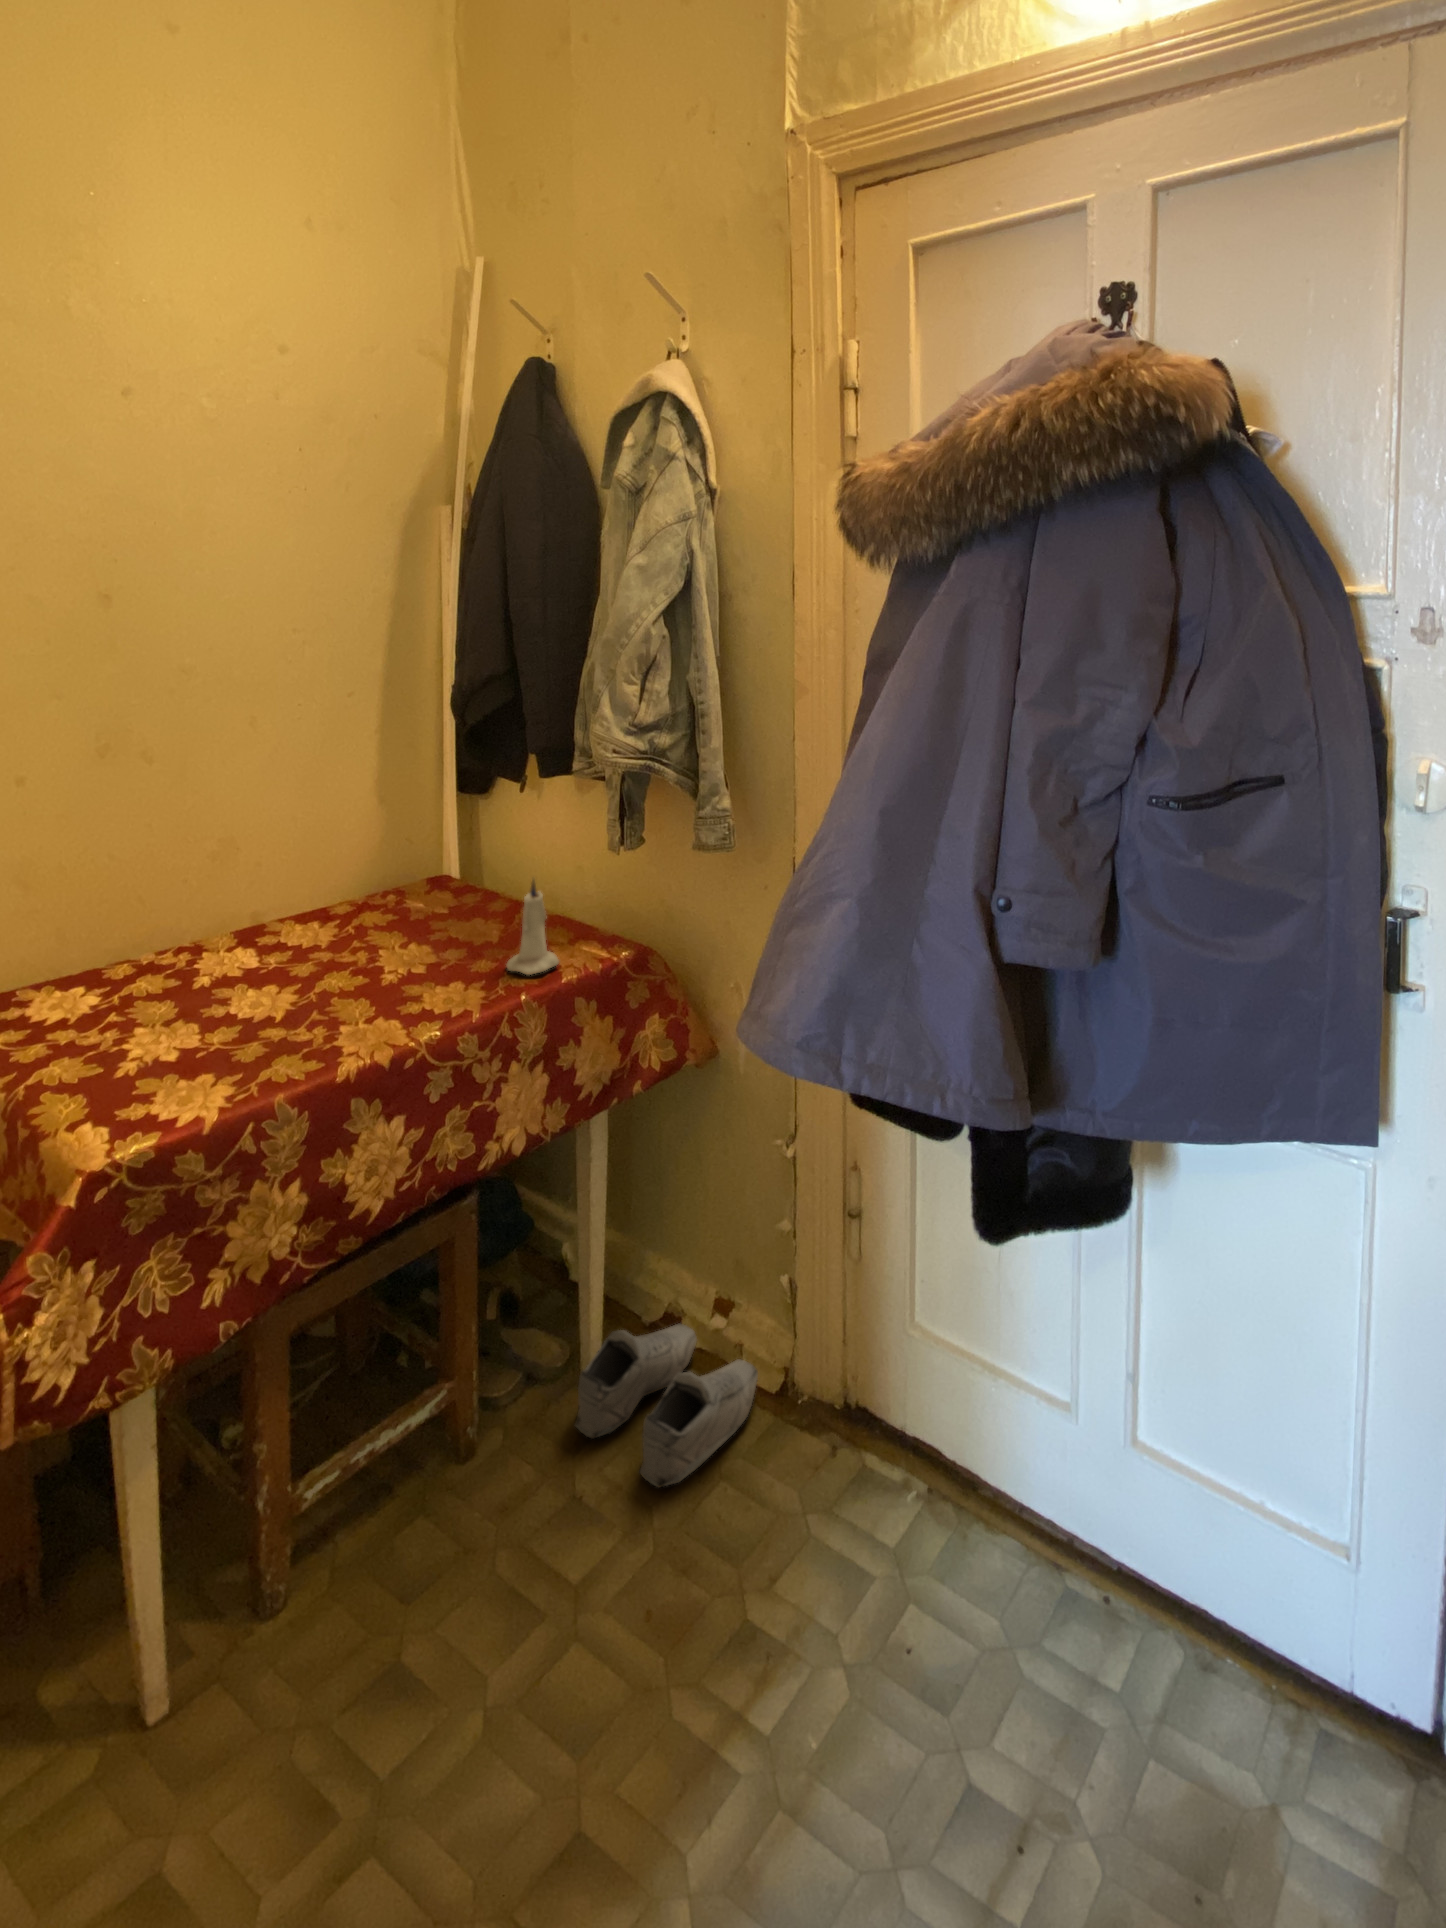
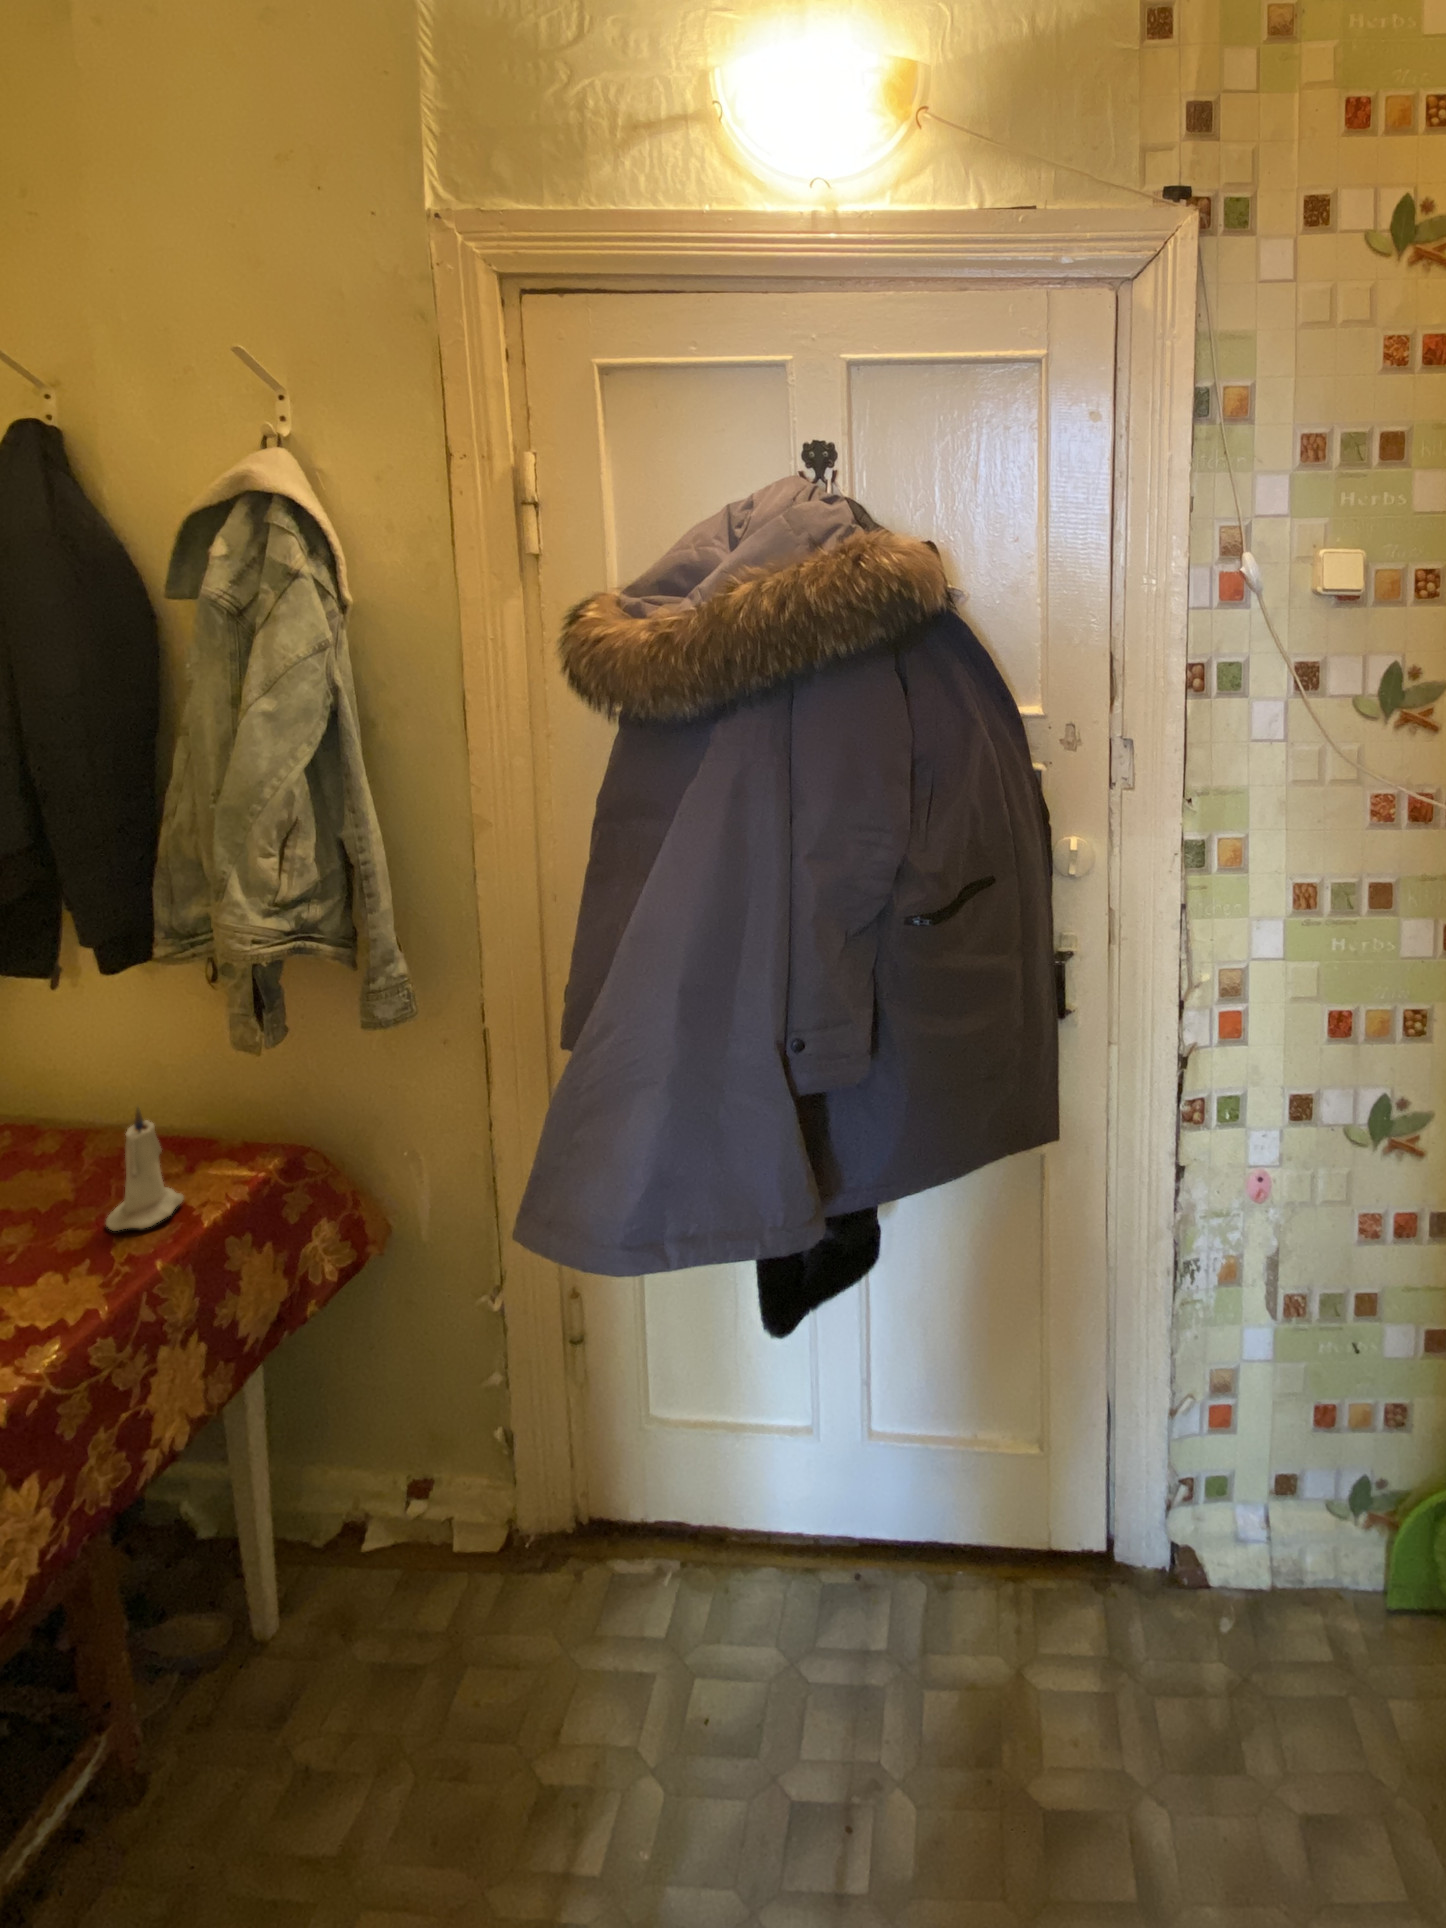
shoe: present [575,1323,758,1487] -> none [266,1540,483,1726]

